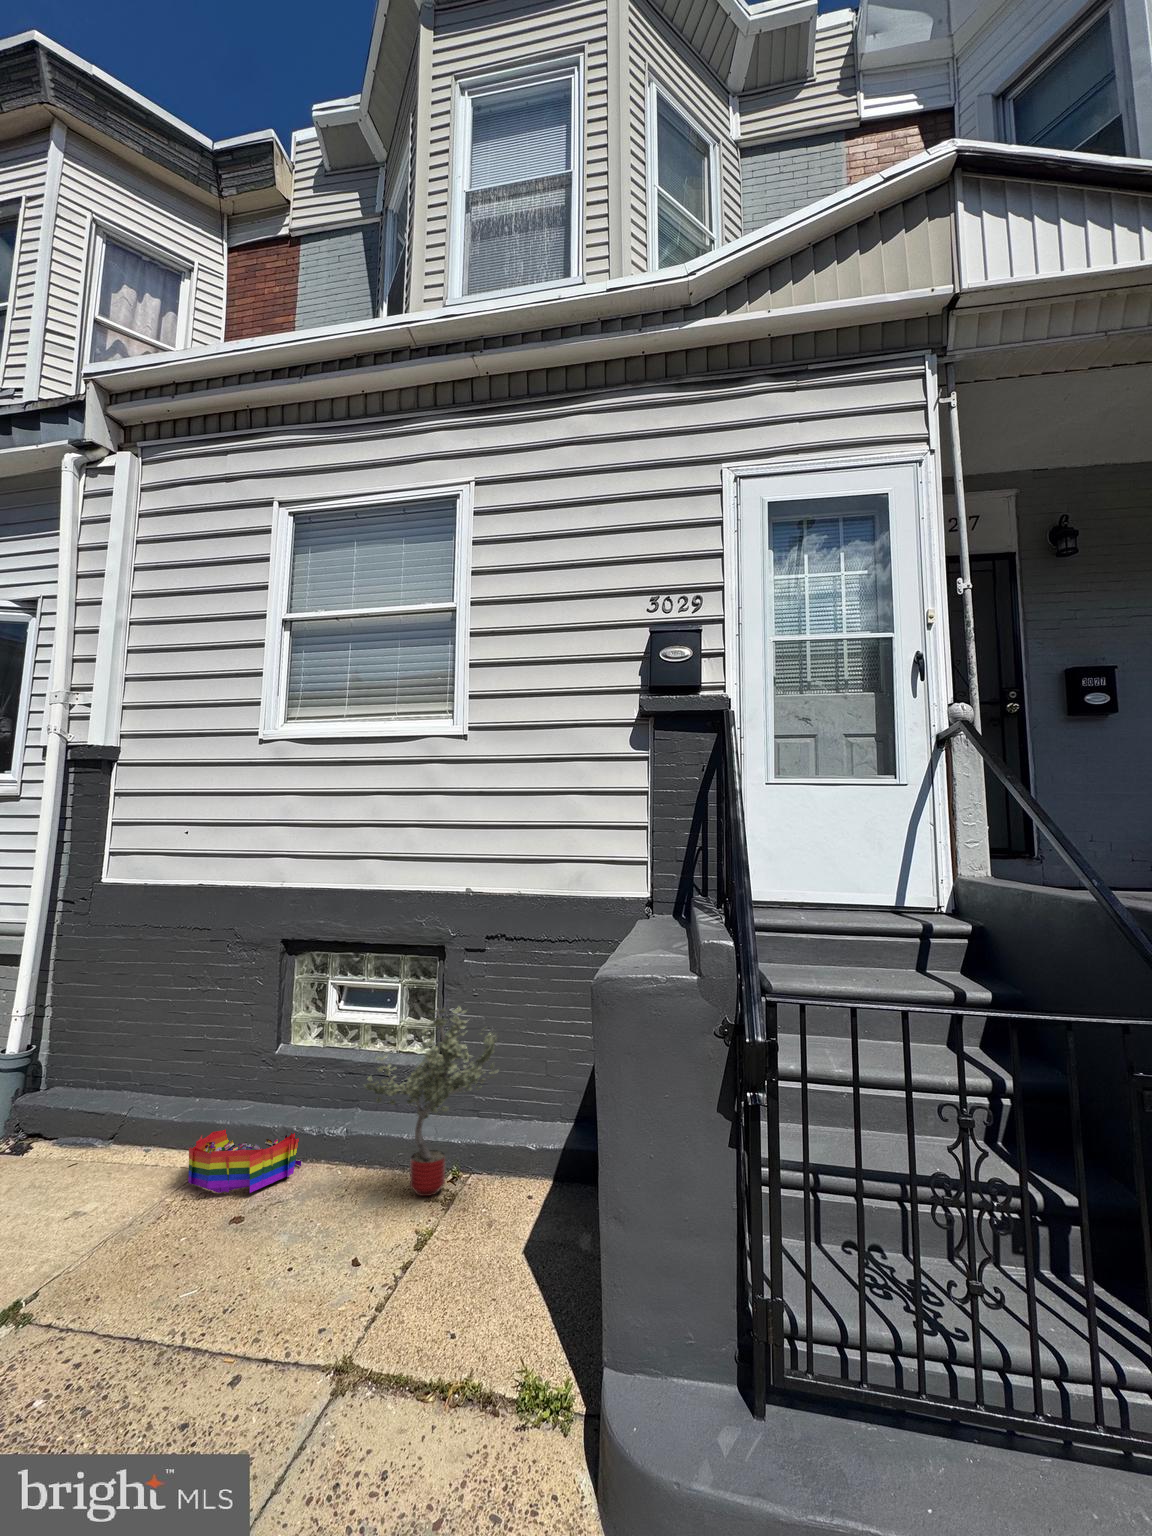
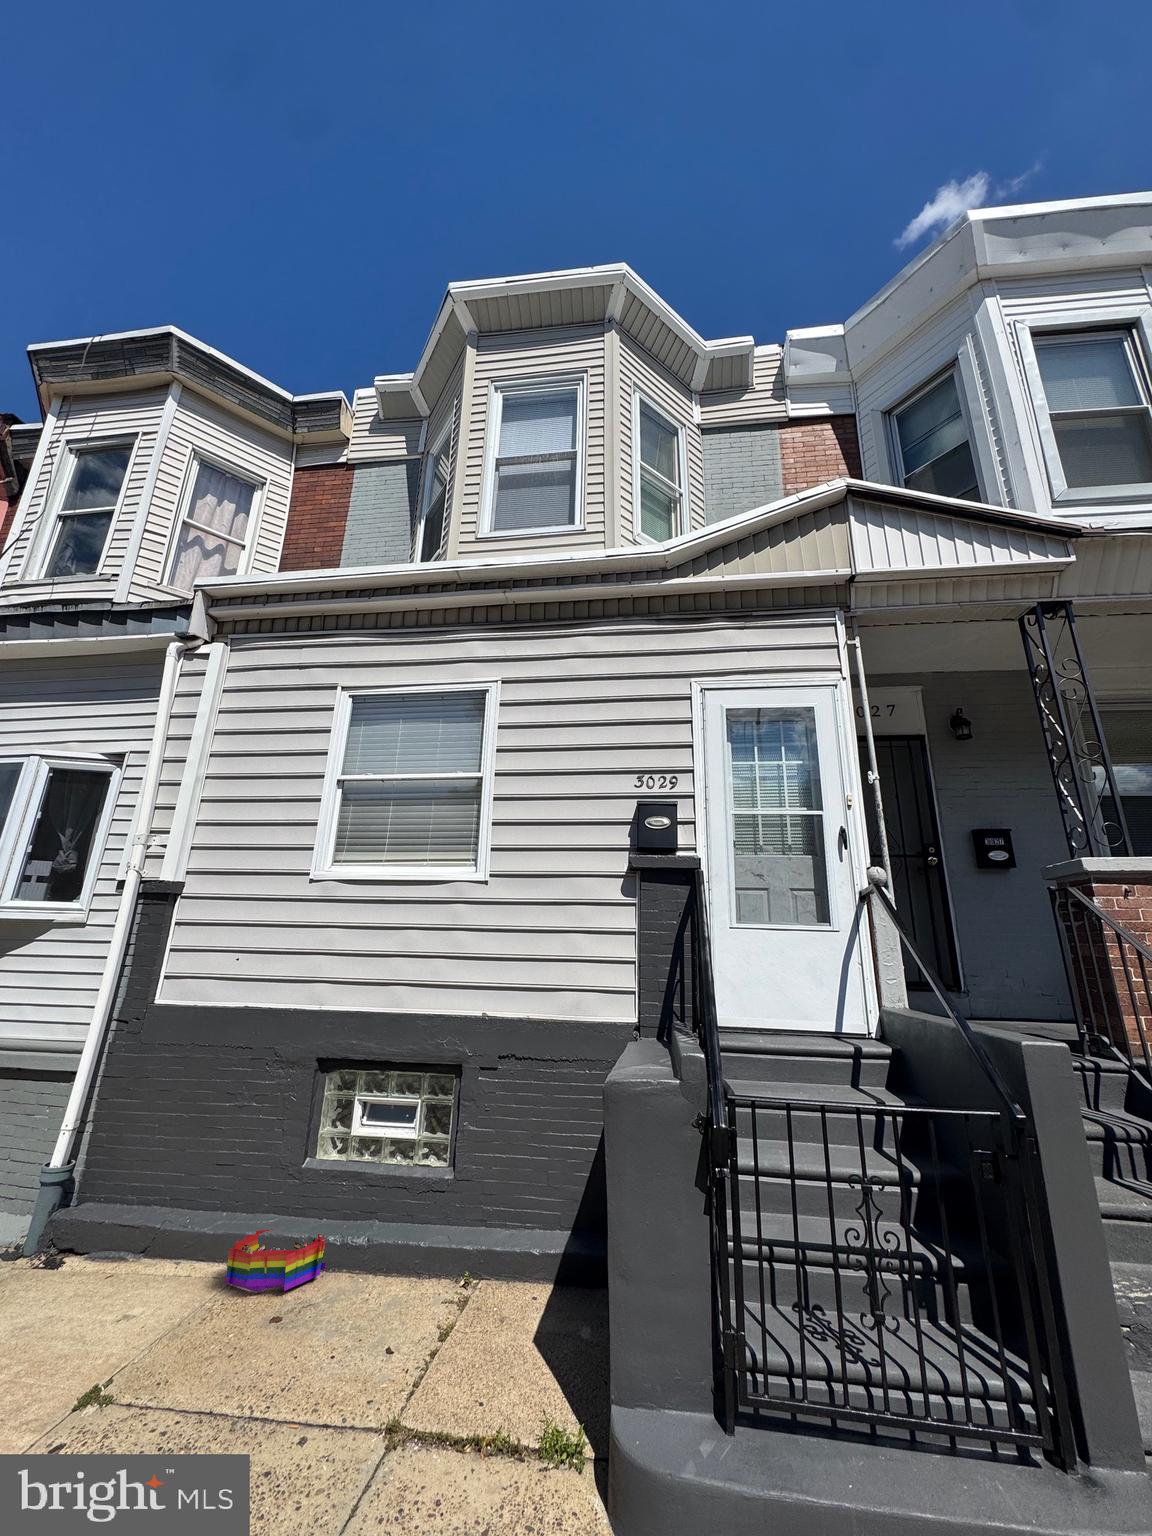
potted tree: present [364,1006,499,1196] -> none [388,1116,511,1294]

